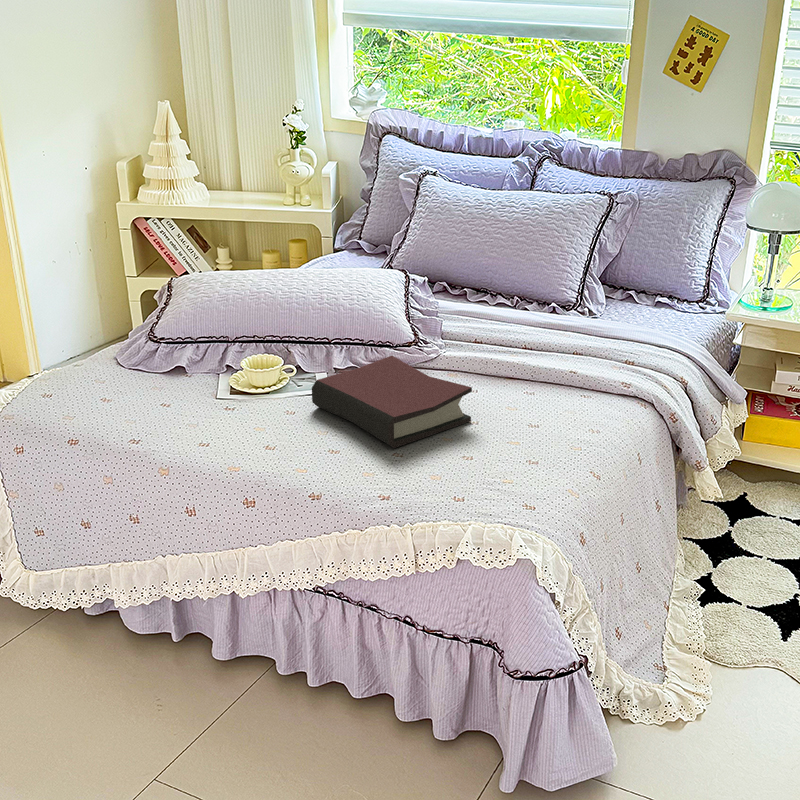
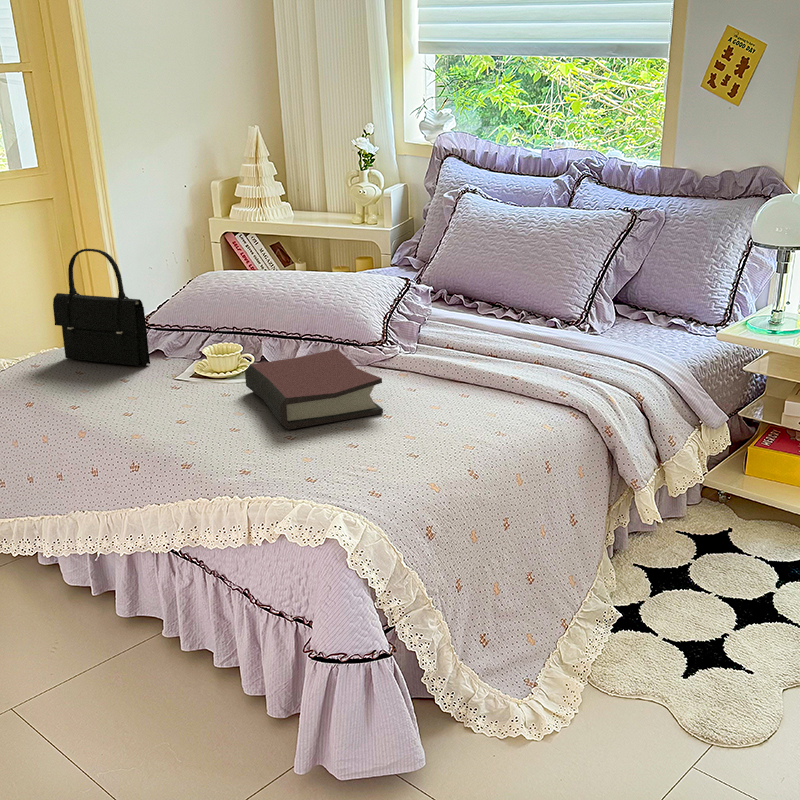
handbag: none [63,263,179,387] -> present [53,249,150,366]

